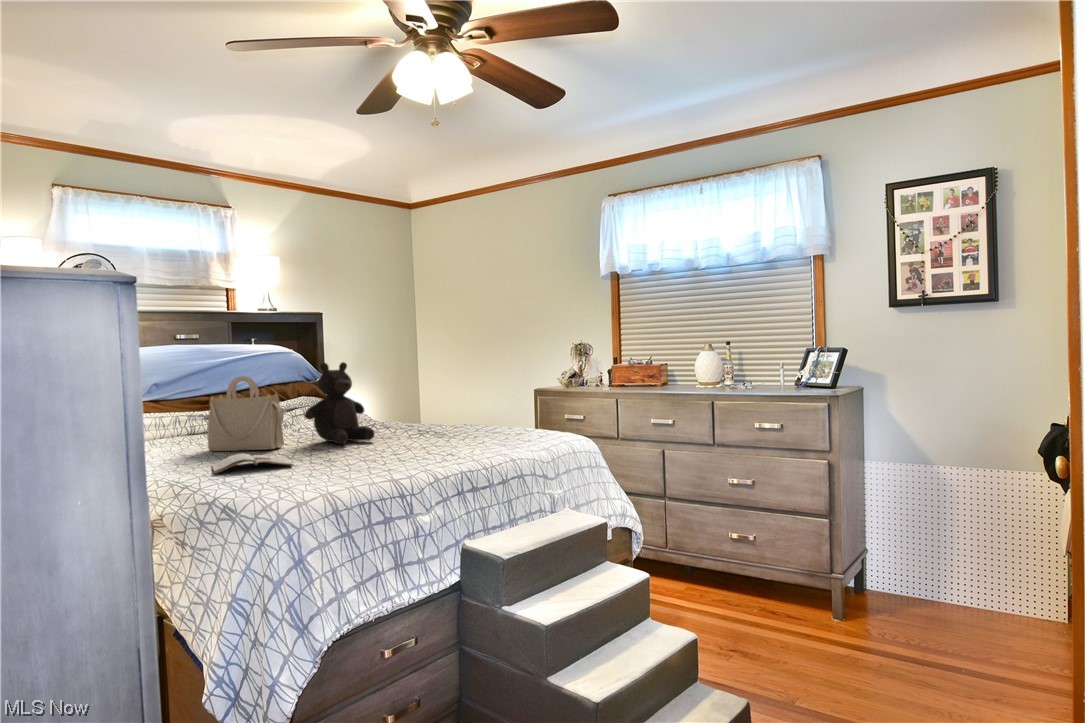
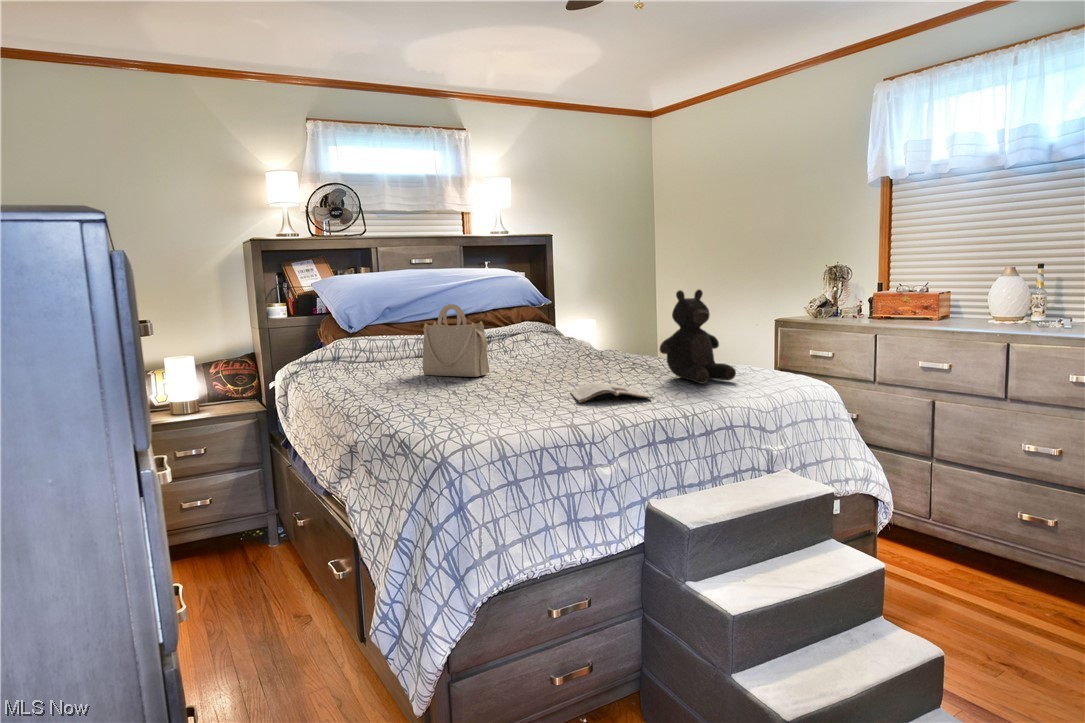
teddy bear: present [305,362,374,444] -> present [660,290,736,384]
magazine: present [212,454,294,474] -> present [570,382,652,403]

